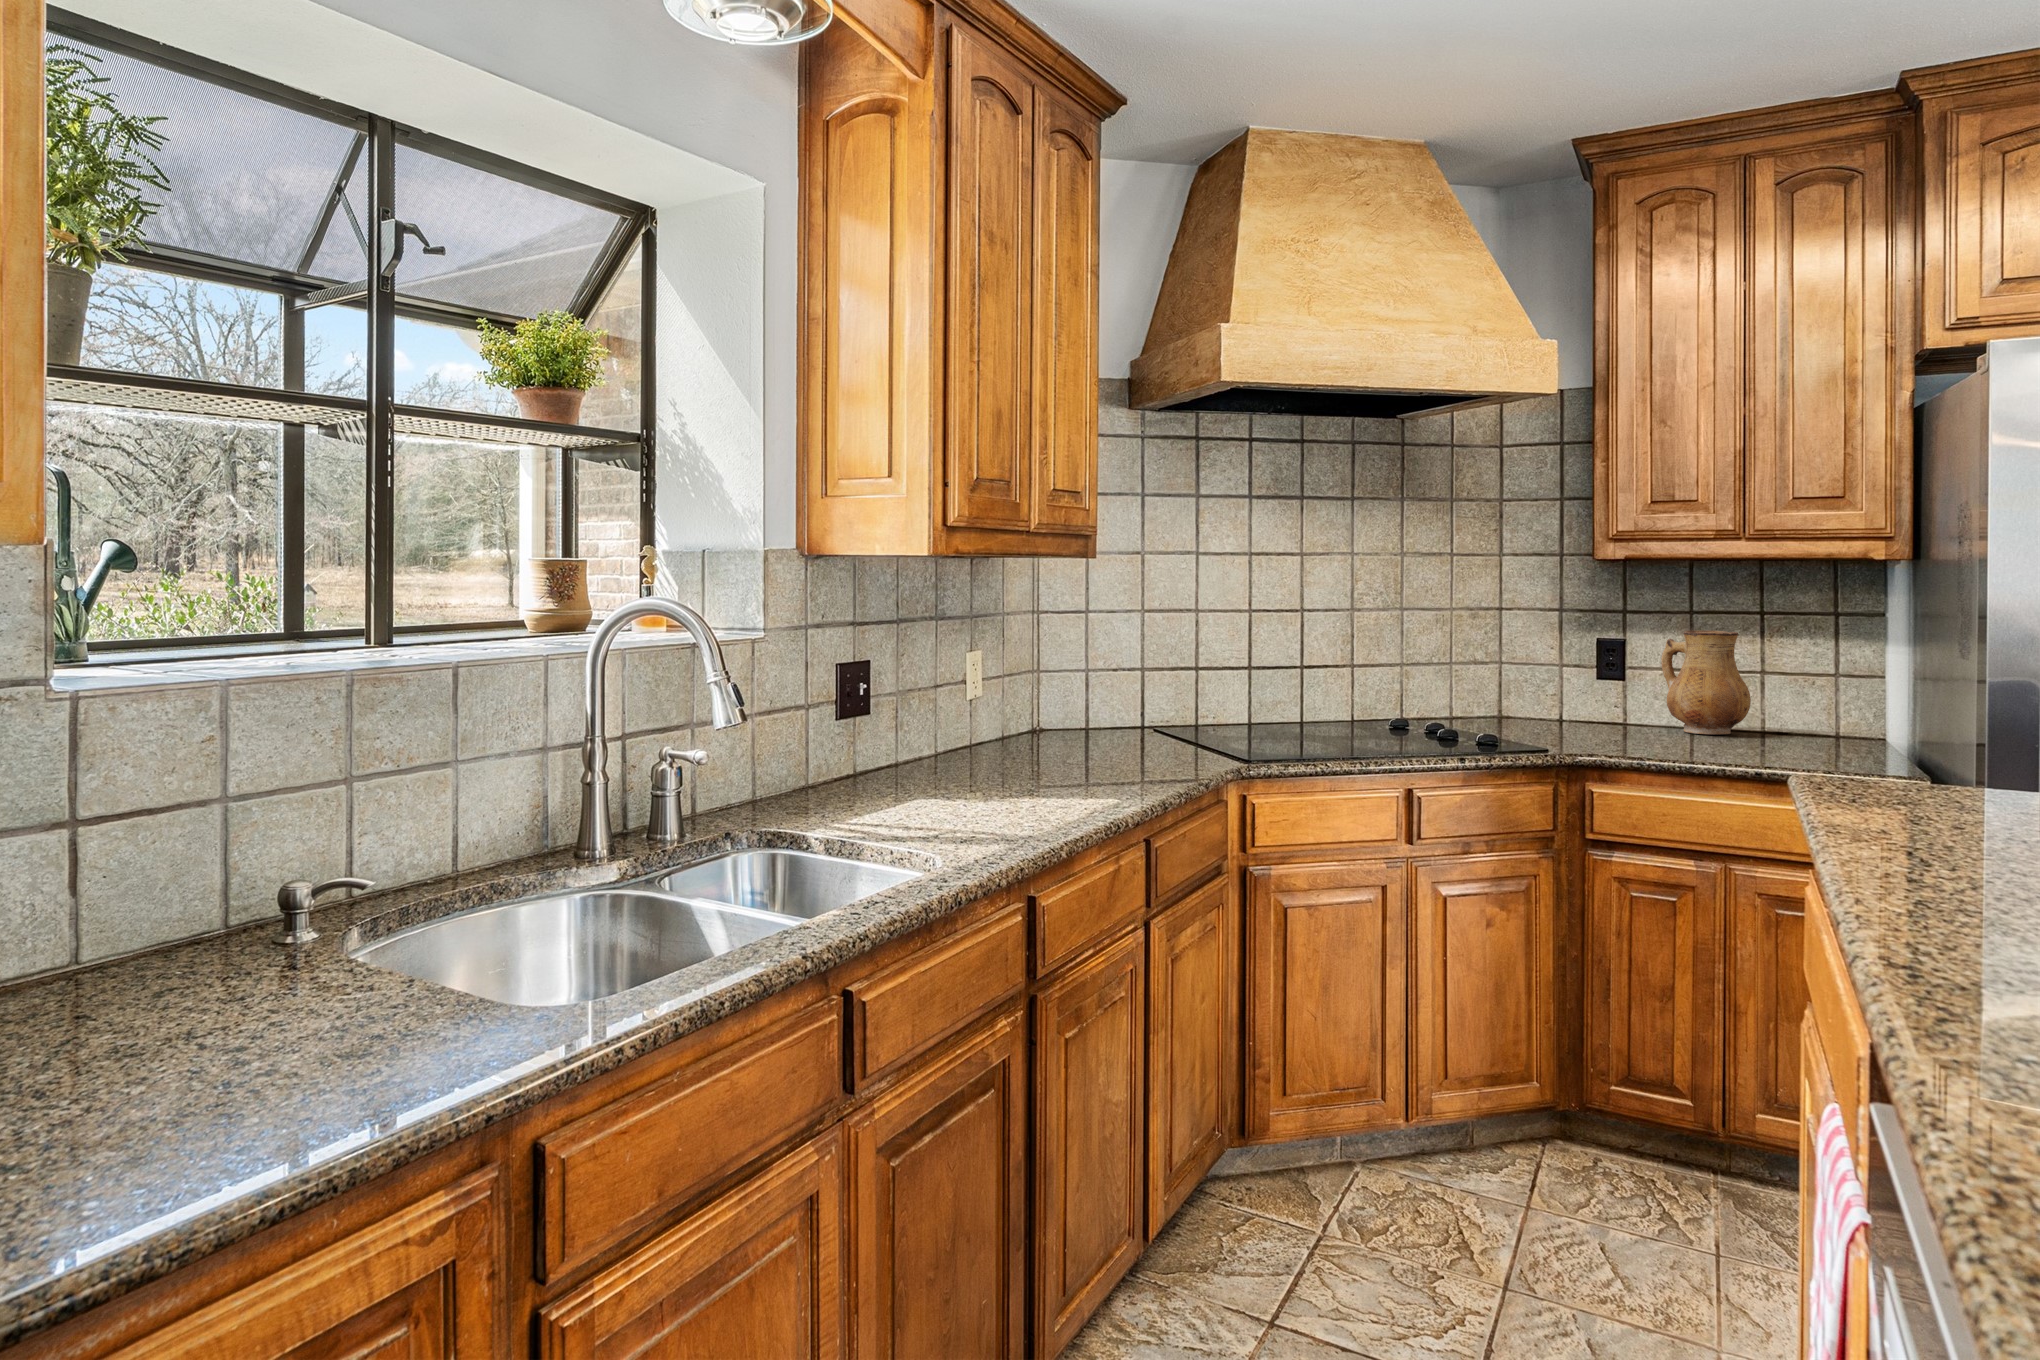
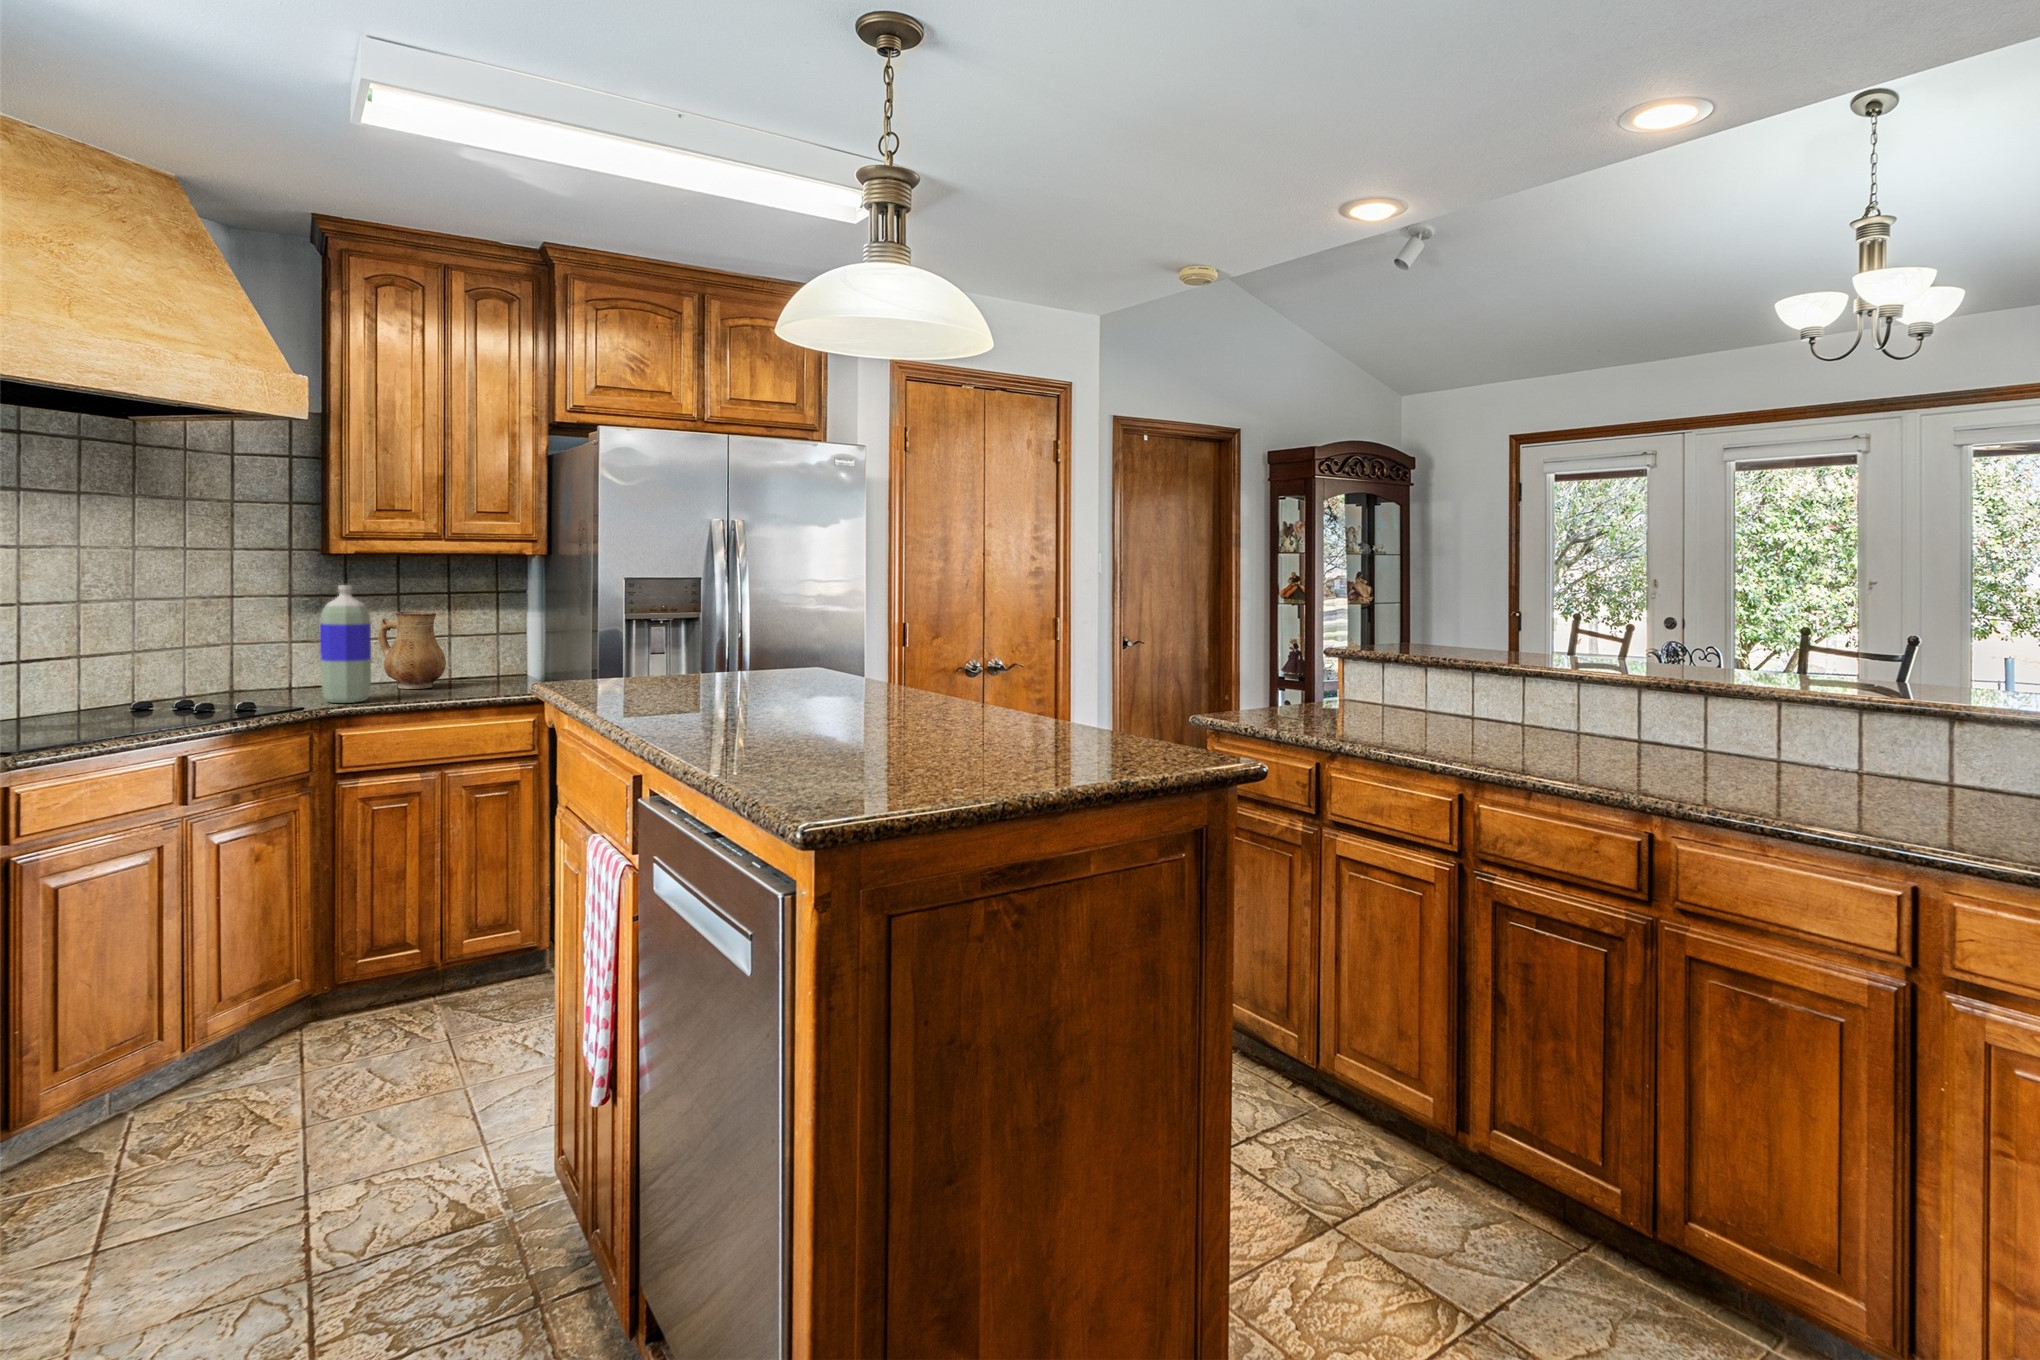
bottle: none [1579,593,1641,744] -> present [320,585,371,703]

